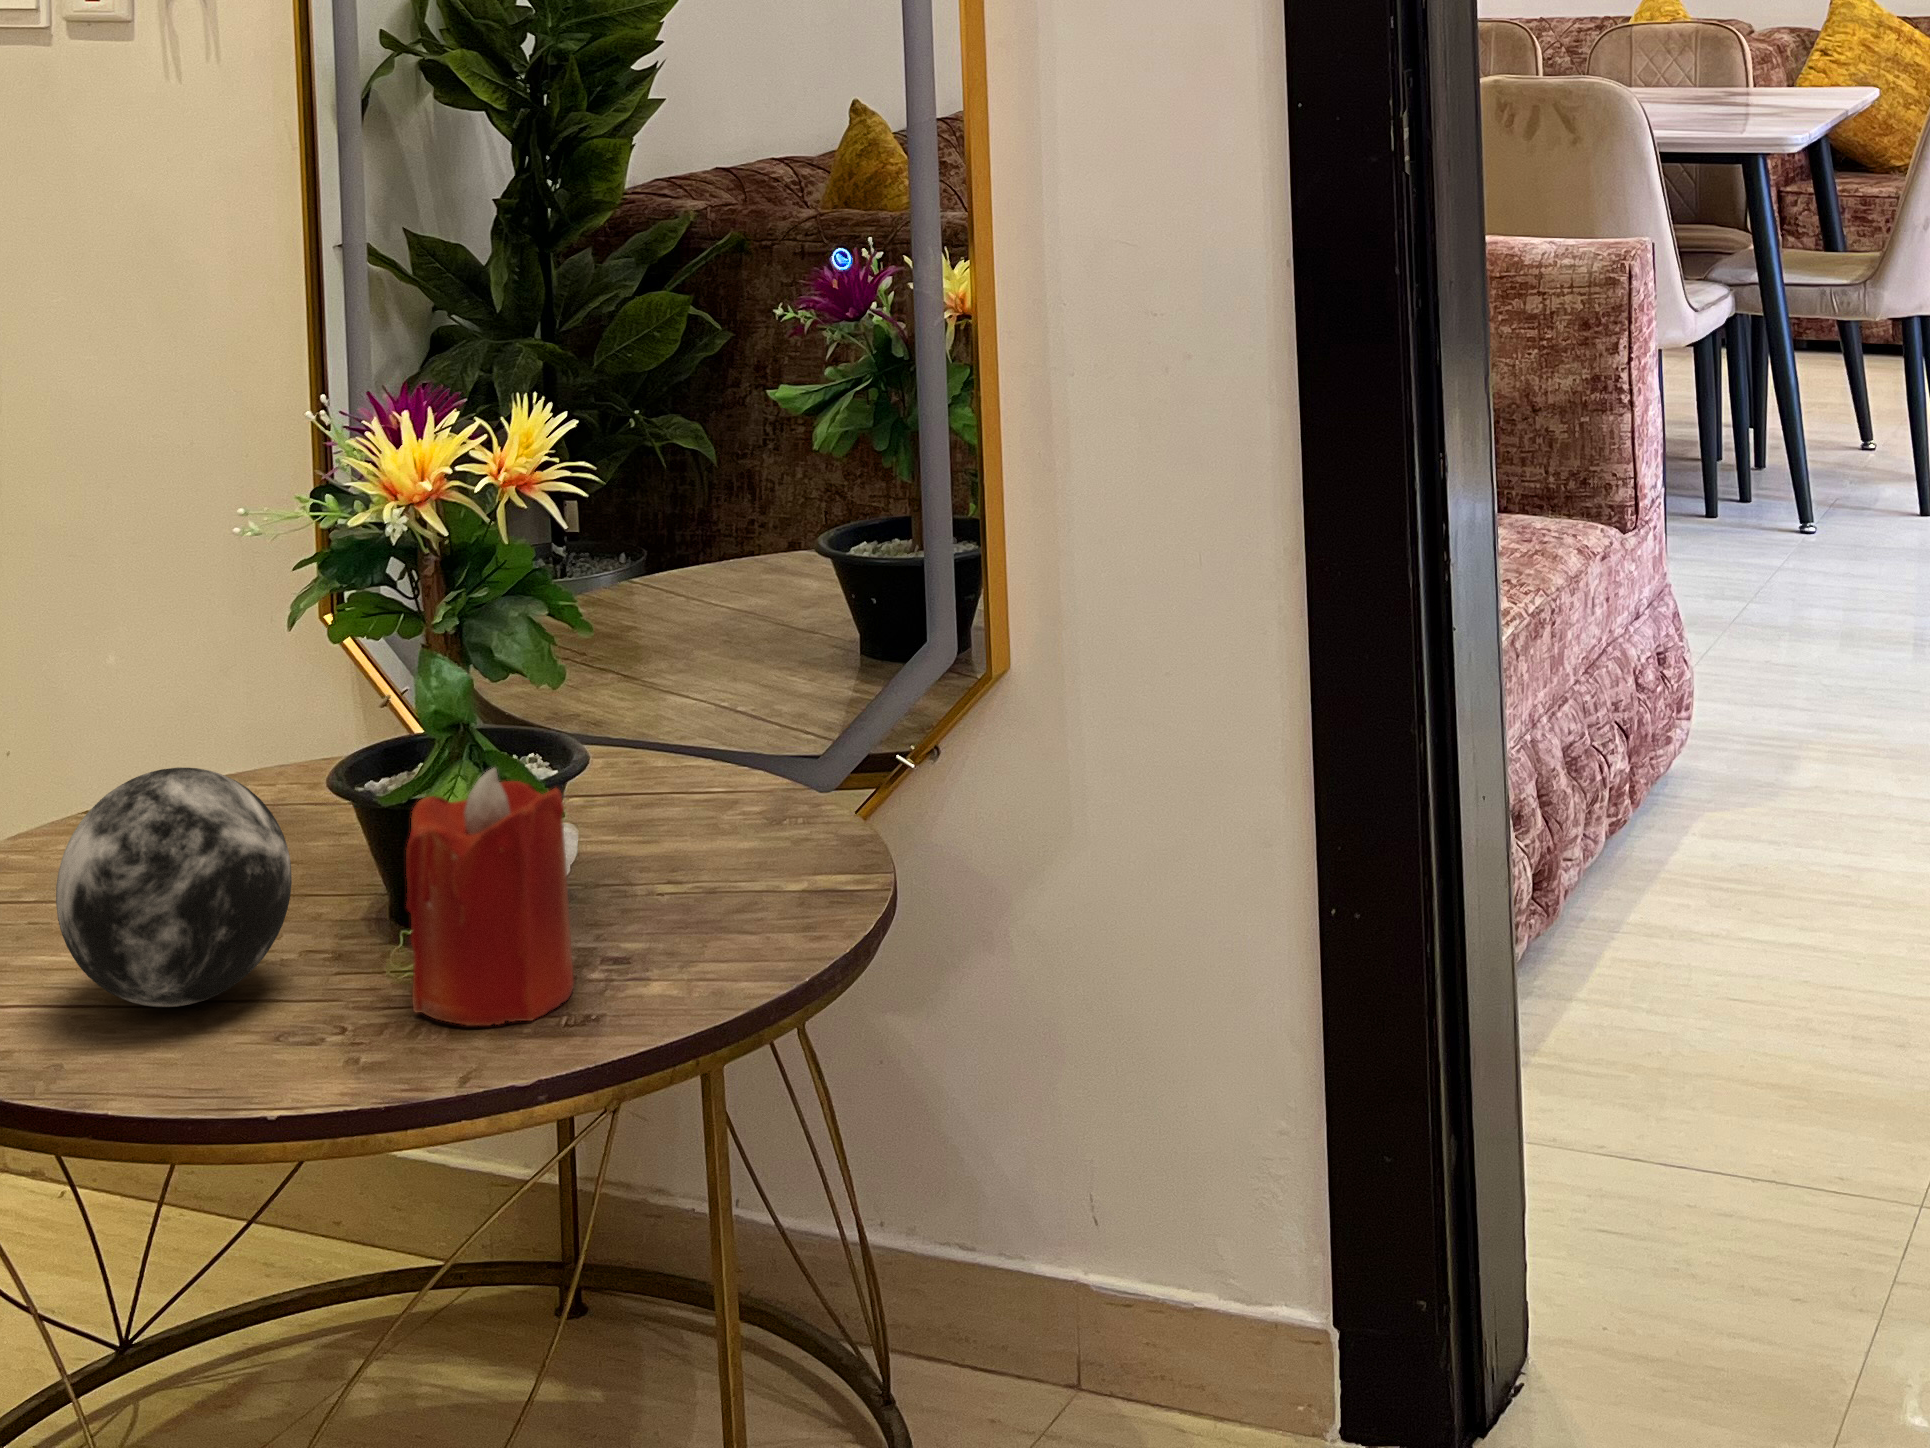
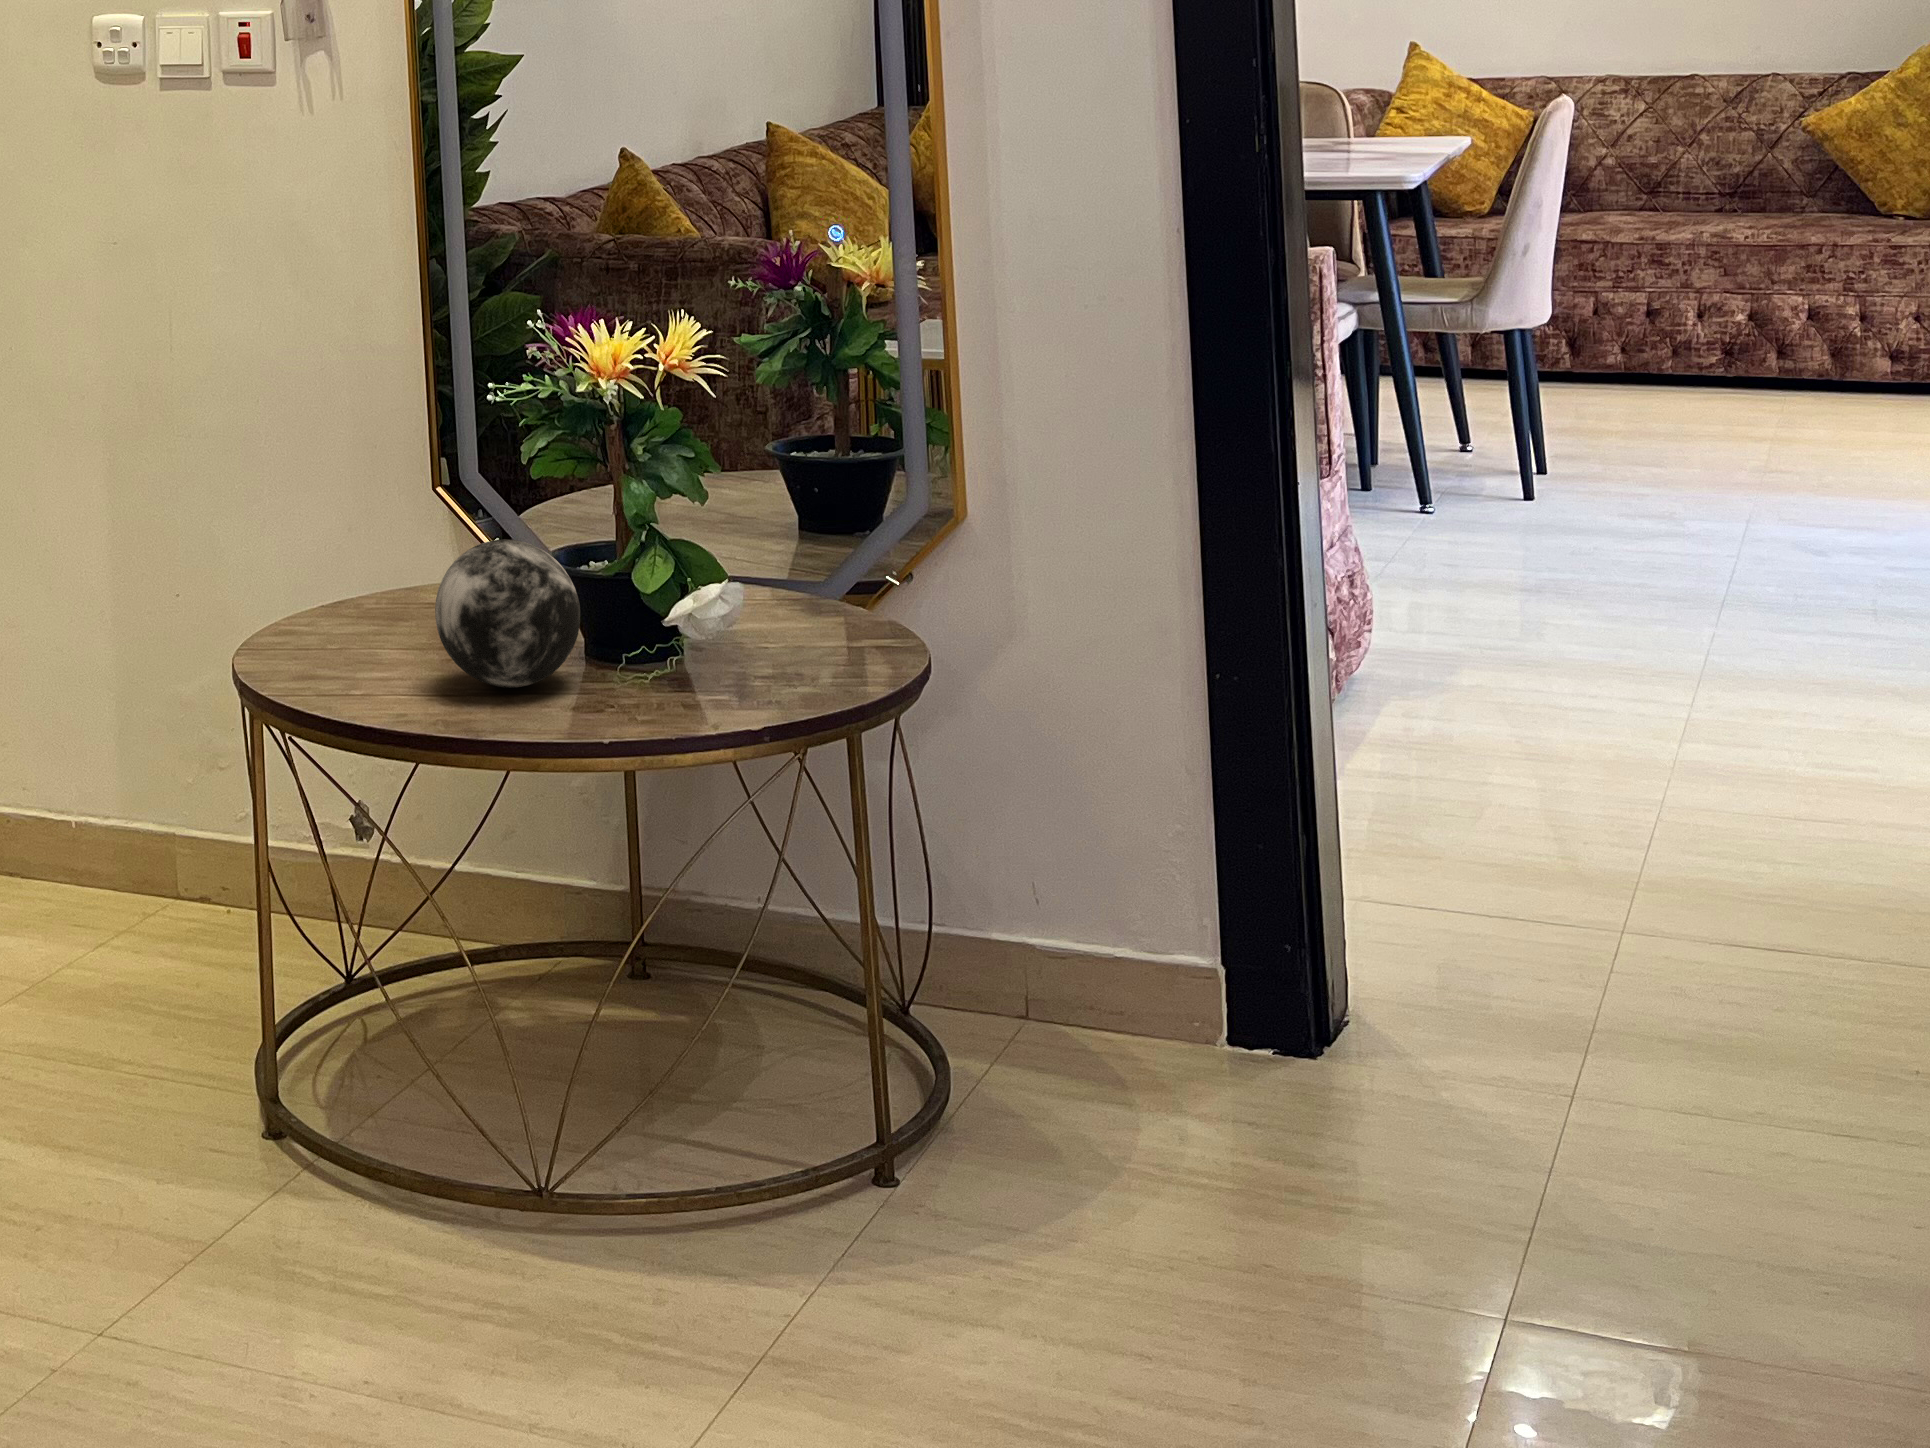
candle: present [406,768,574,1025] -> none [668,537,772,695]

